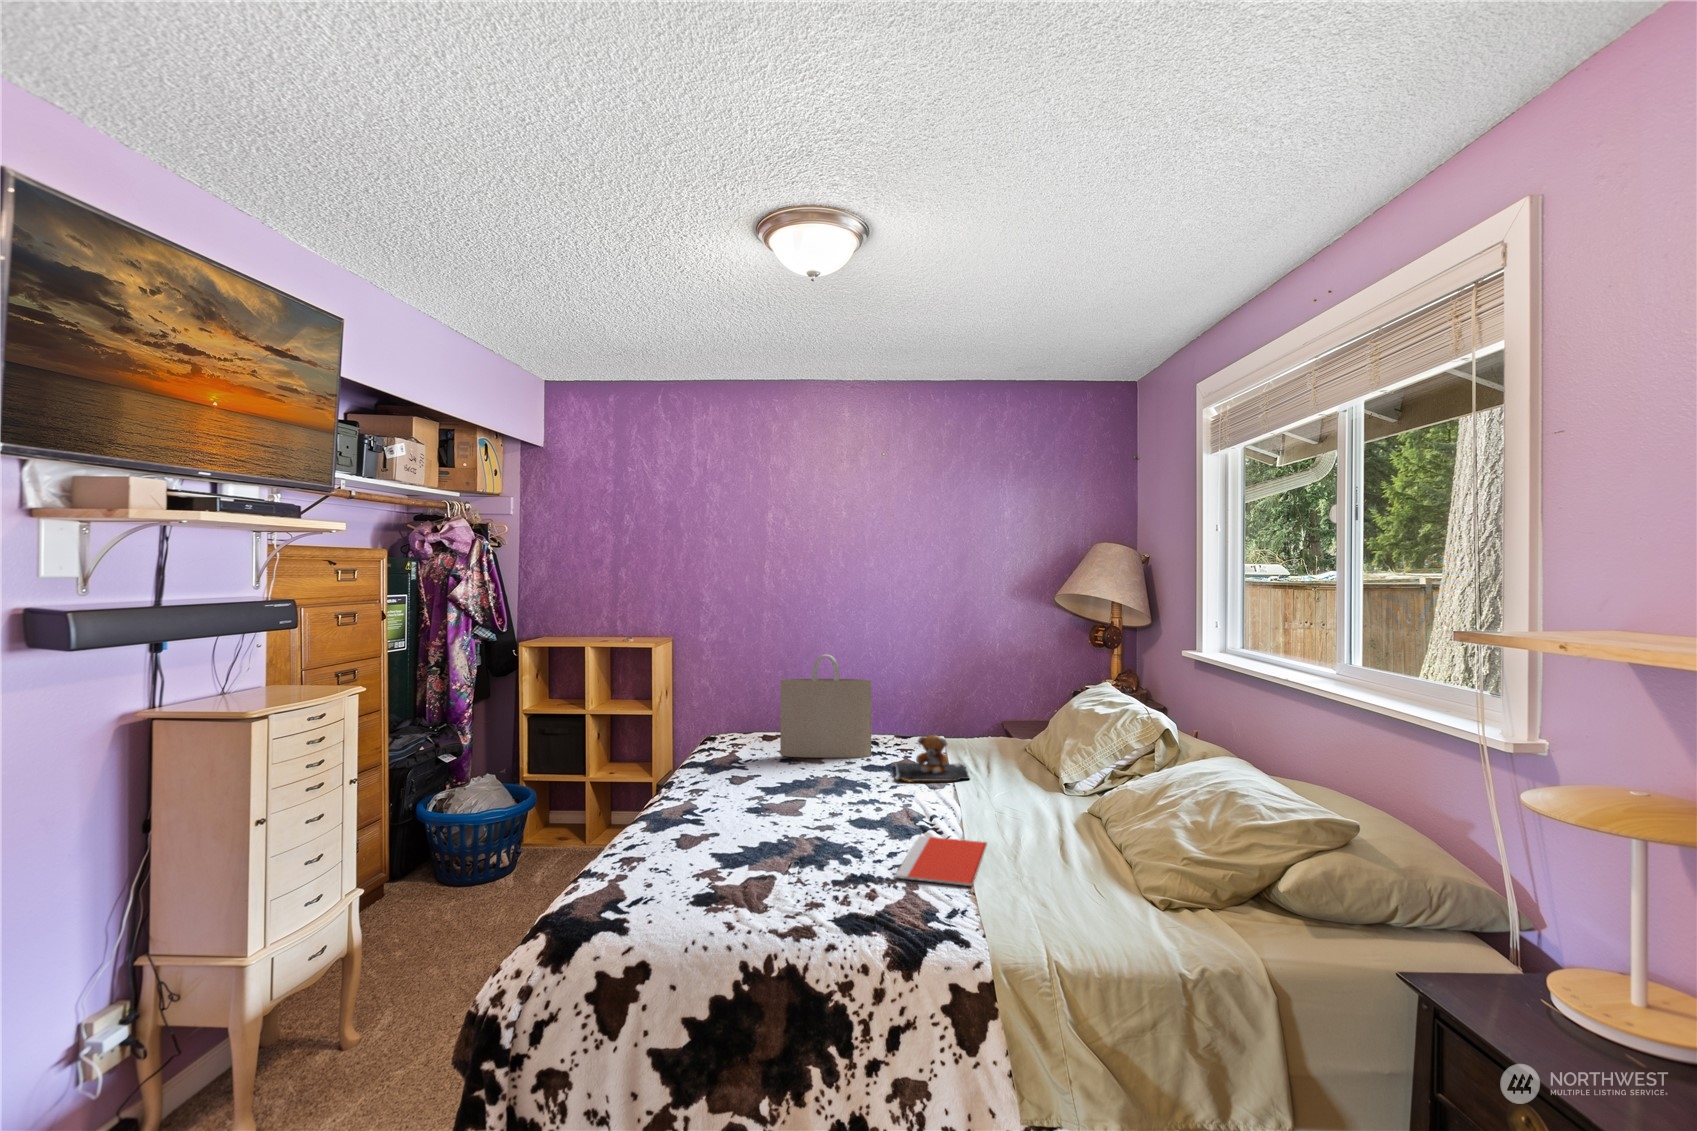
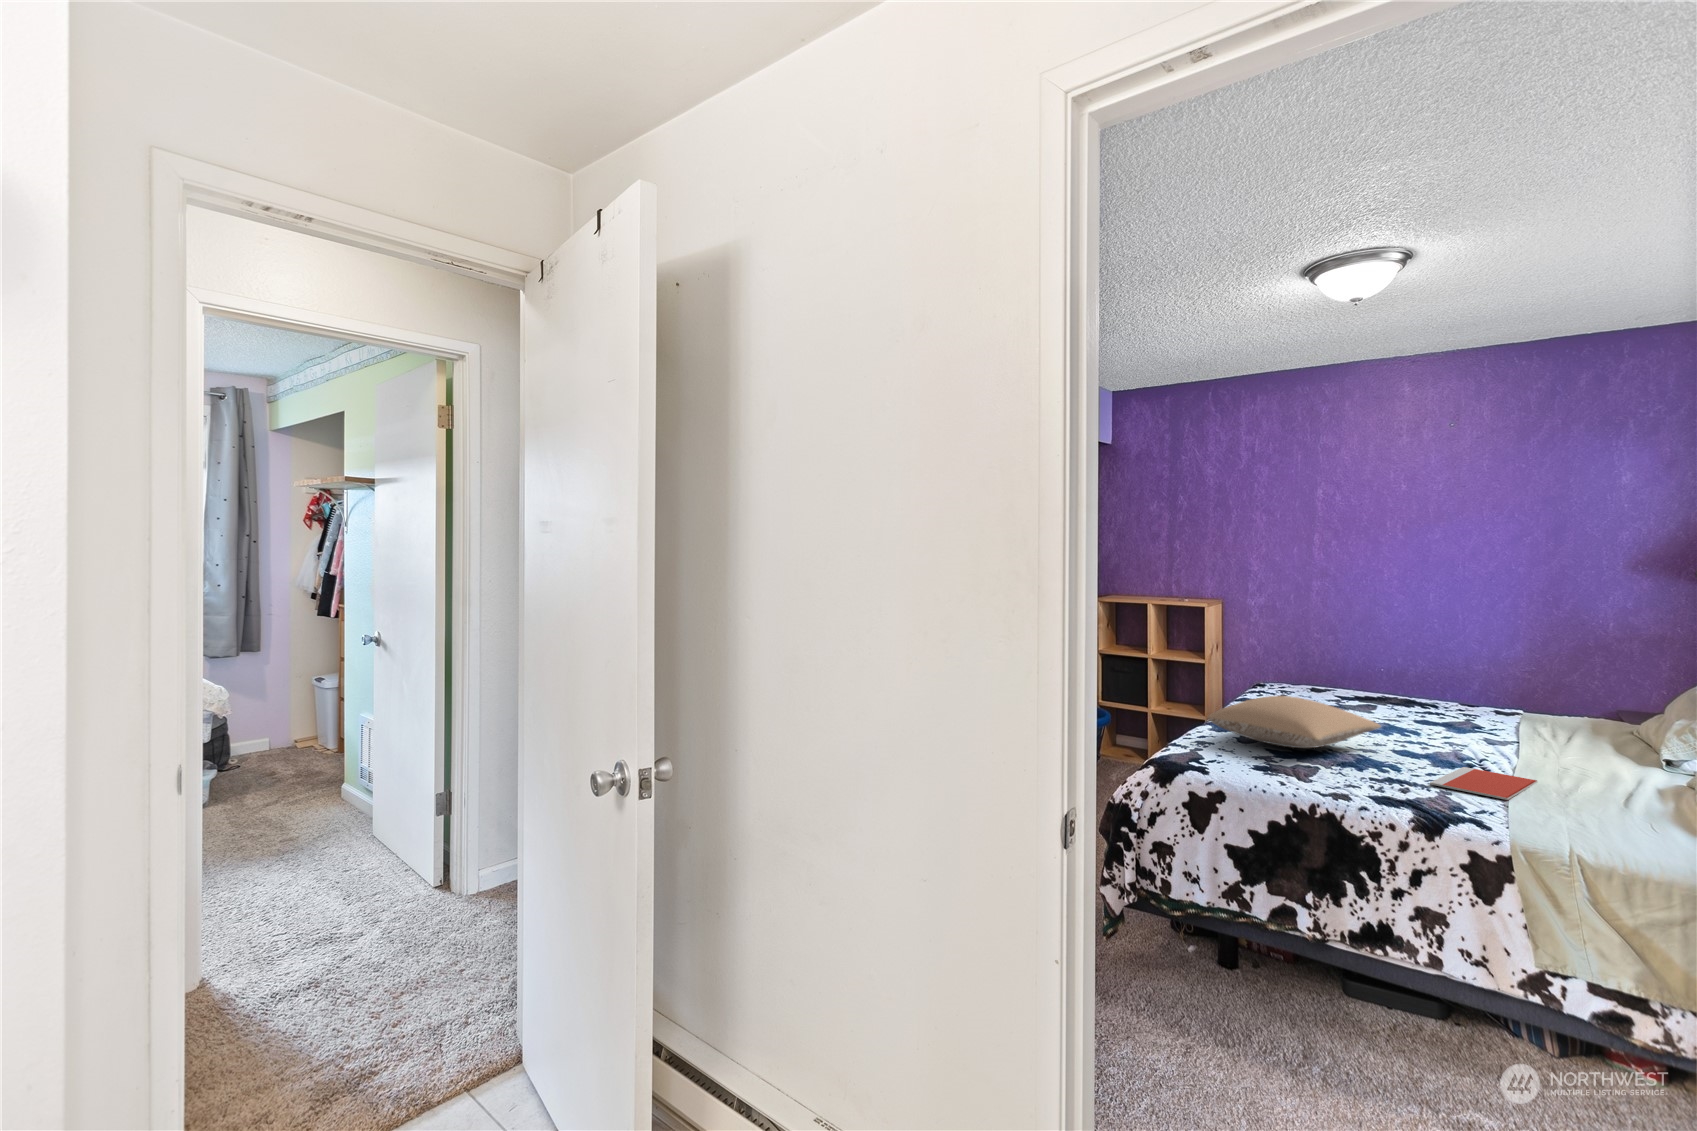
tote bag: present [780,654,871,758] -> none [1329,619,1428,714]
teddy bear: present [895,735,969,782] -> none [1449,697,1540,741]
pillow: none [636,770,837,844] -> present [1208,696,1381,748]

